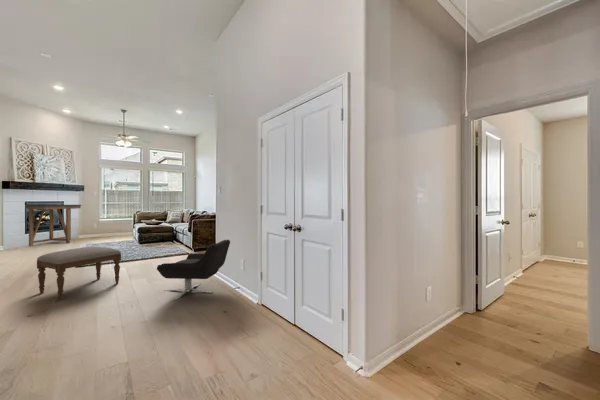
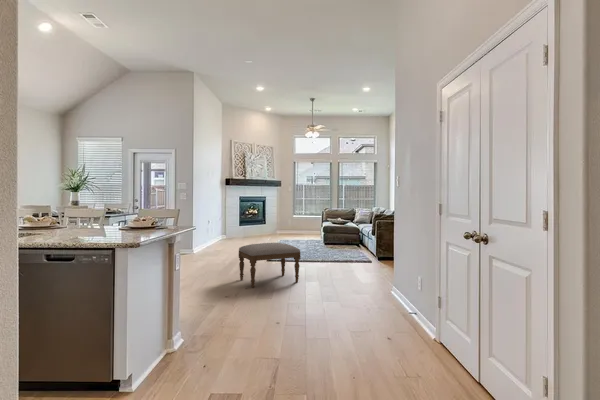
console table: present [26,205,81,246] -> none [238,200,278,238]
lounge chair: present [157,240,230,300] -> none [327,248,409,310]

